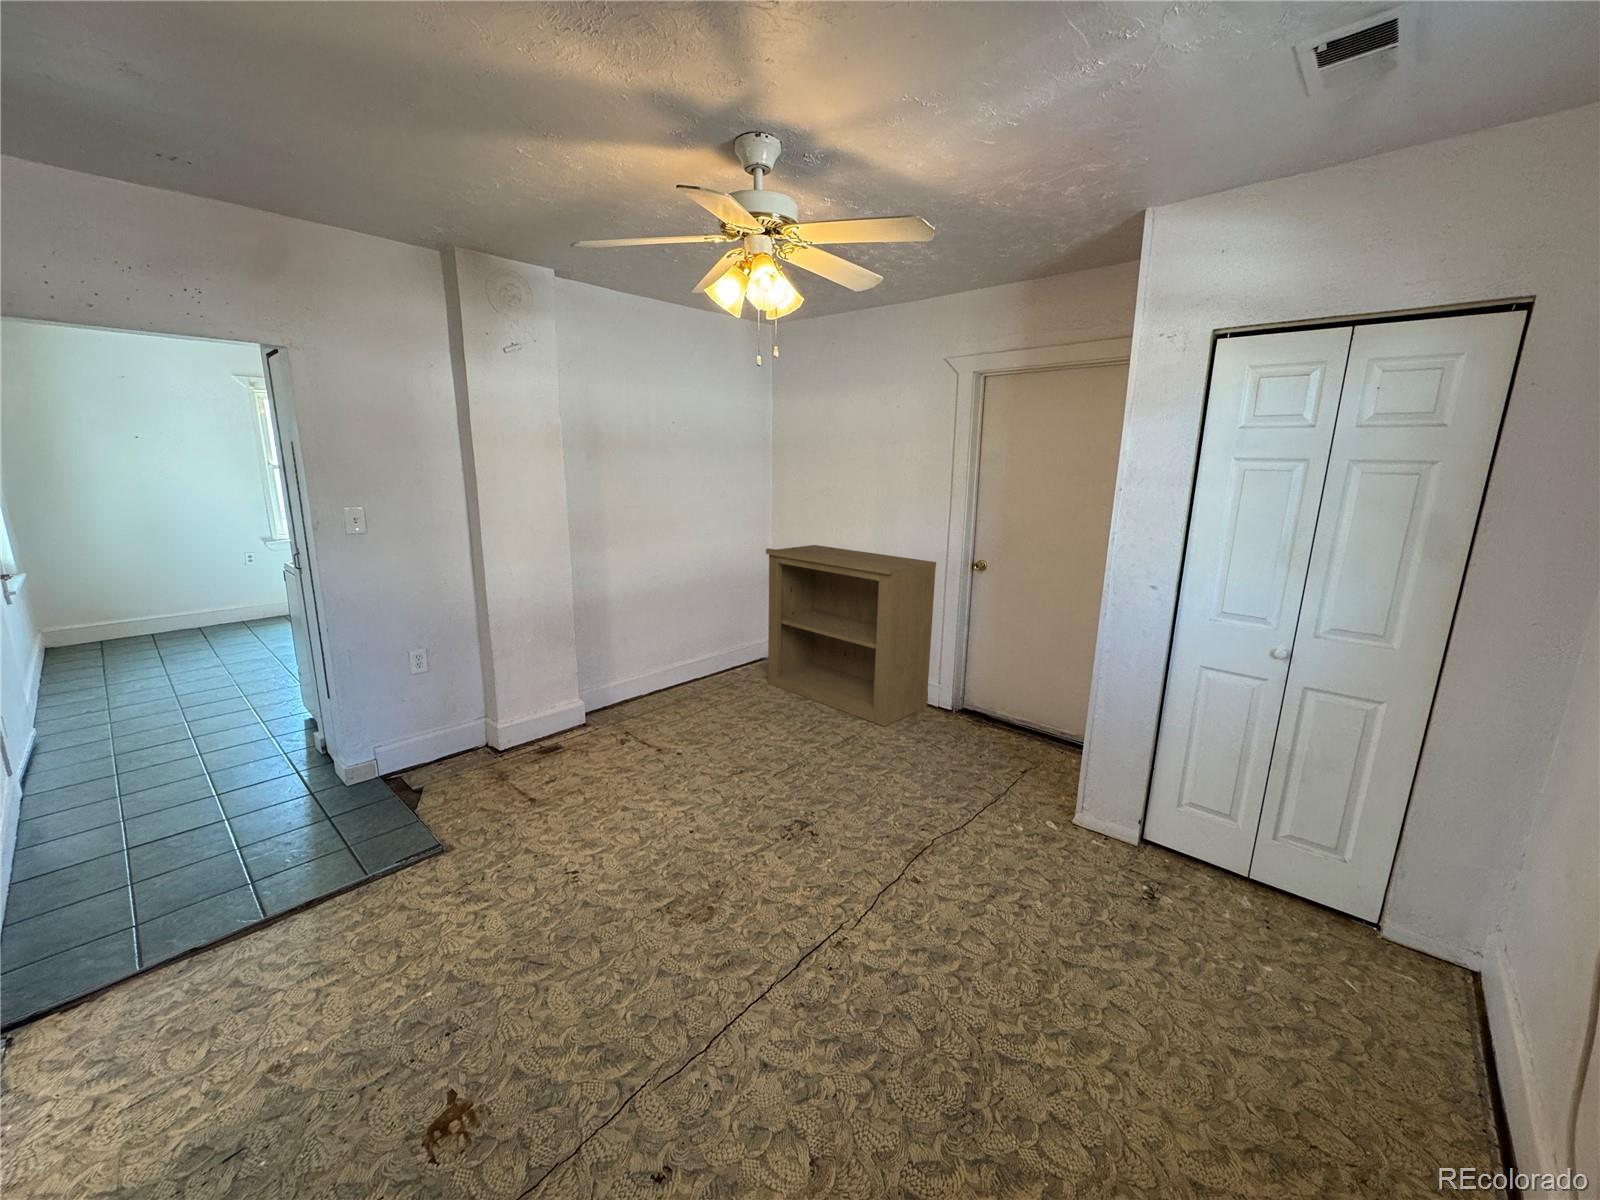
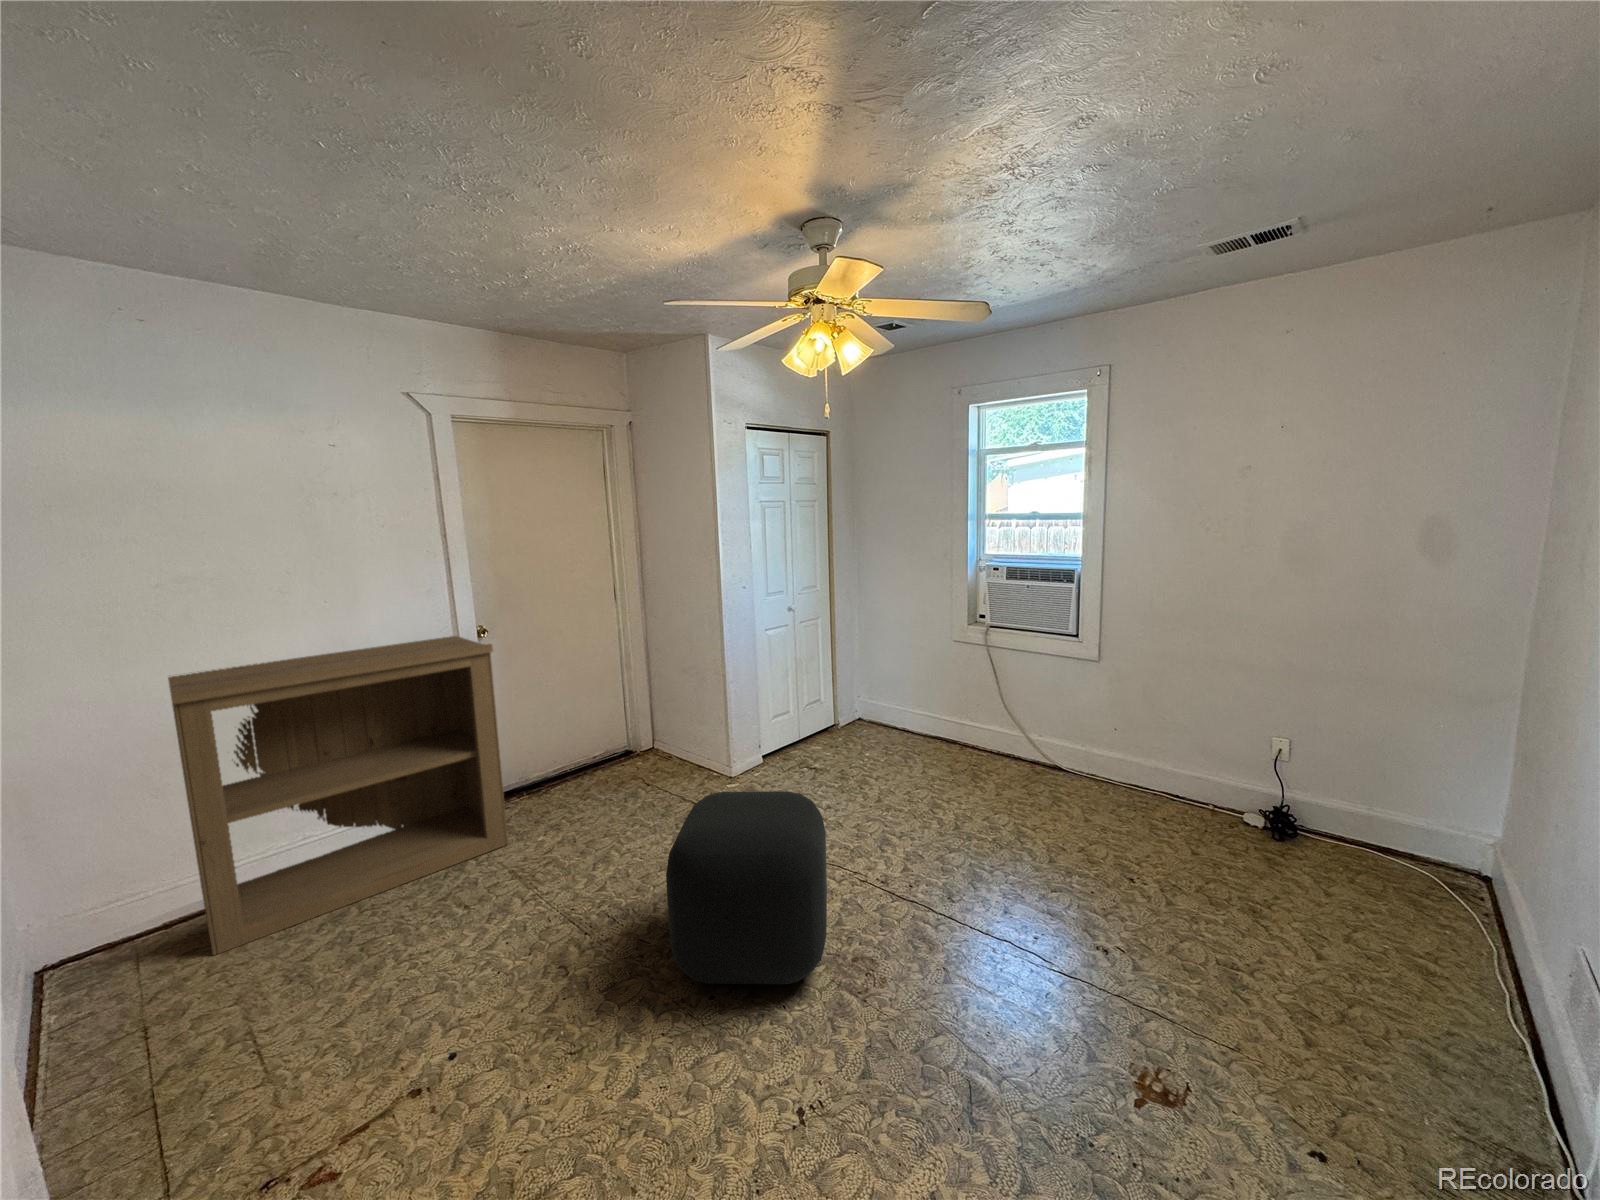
ottoman: none [663,716,807,875] -> present [666,791,827,984]

